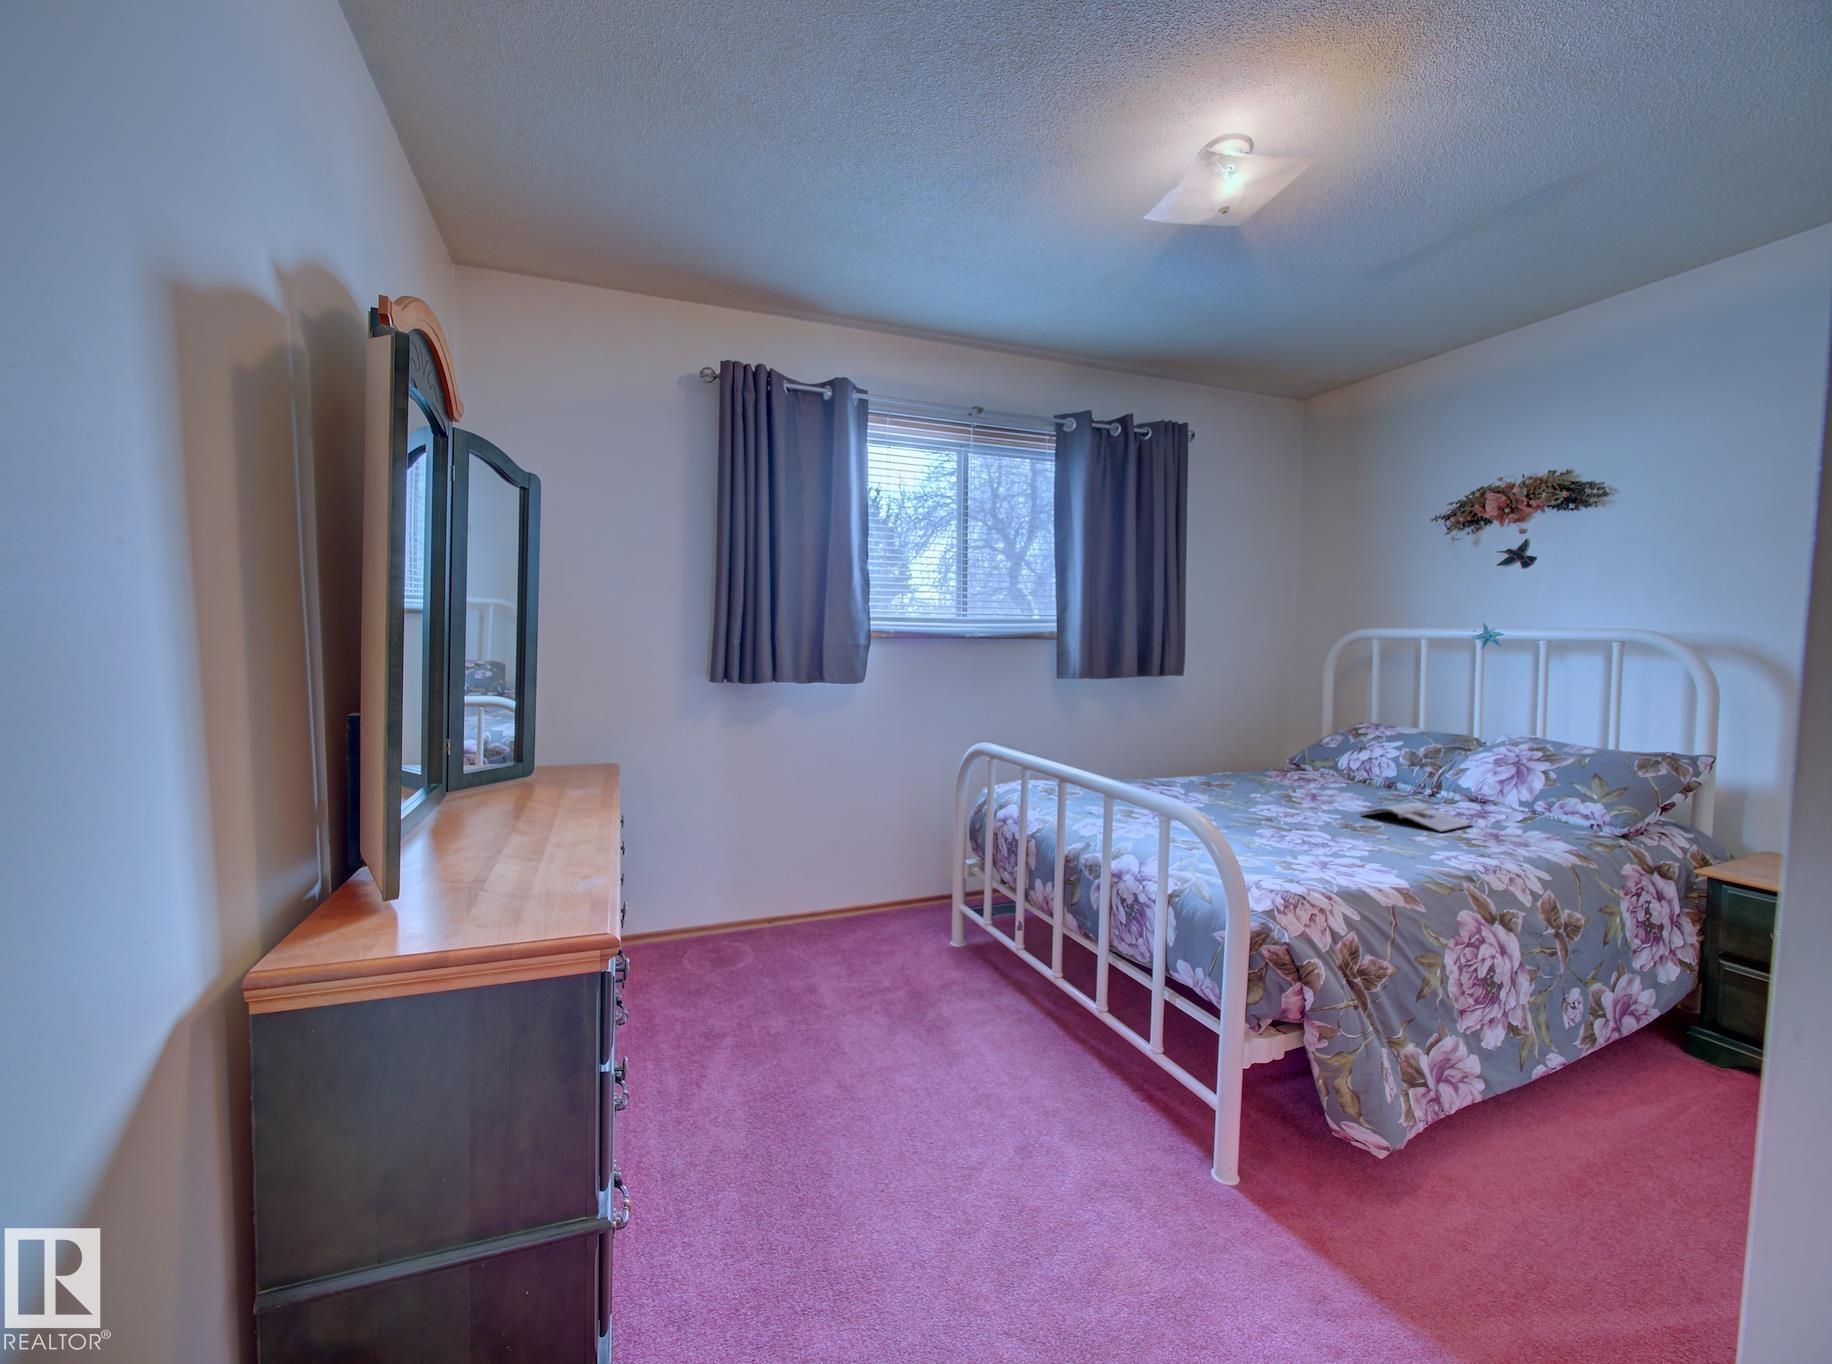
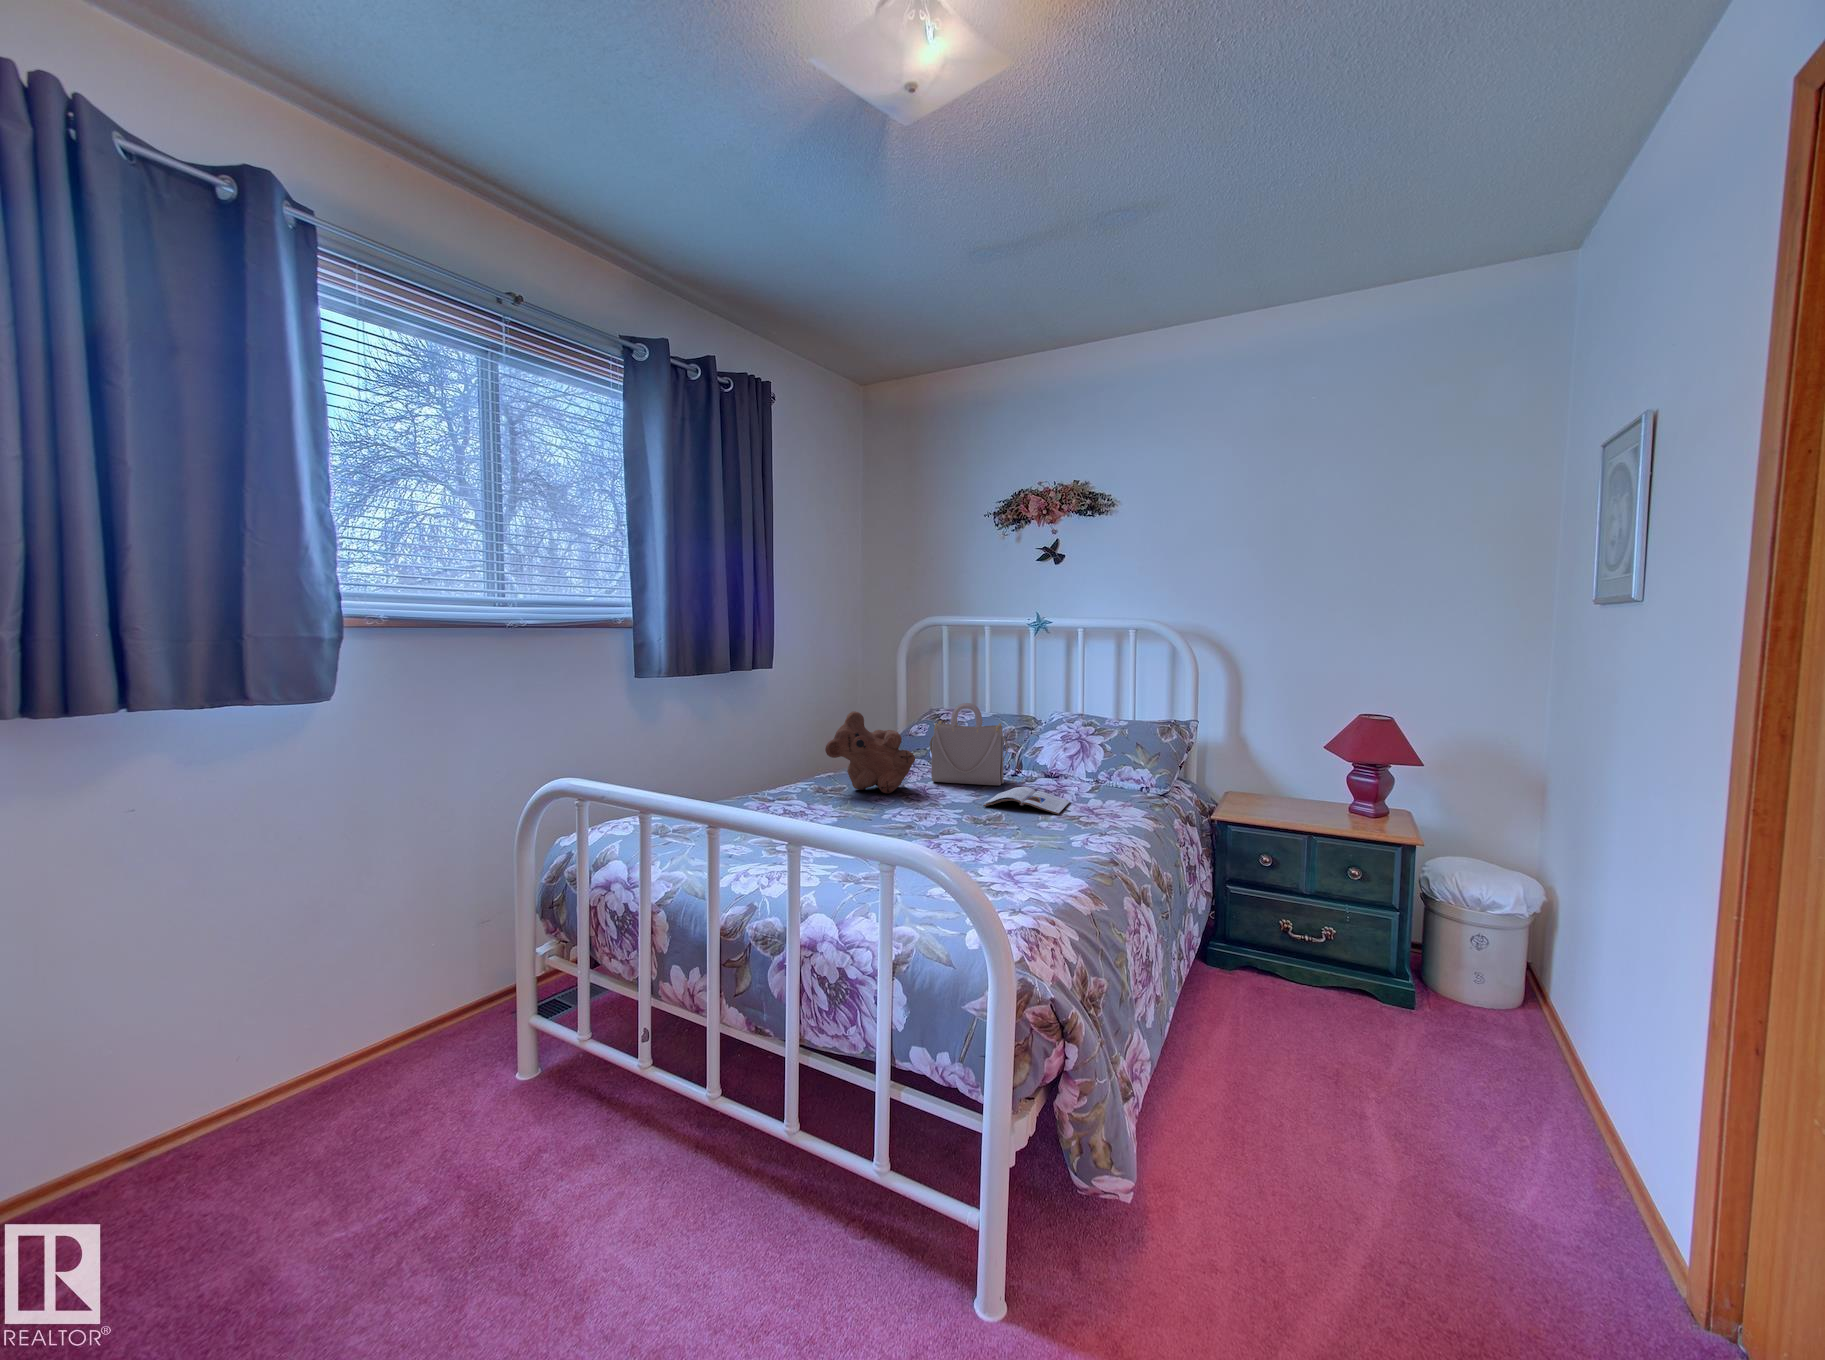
handbag: none [1324,715,1416,802] -> present [930,703,1008,785]
teddy bear: none [1210,716,1299,794] -> present [825,711,915,793]

